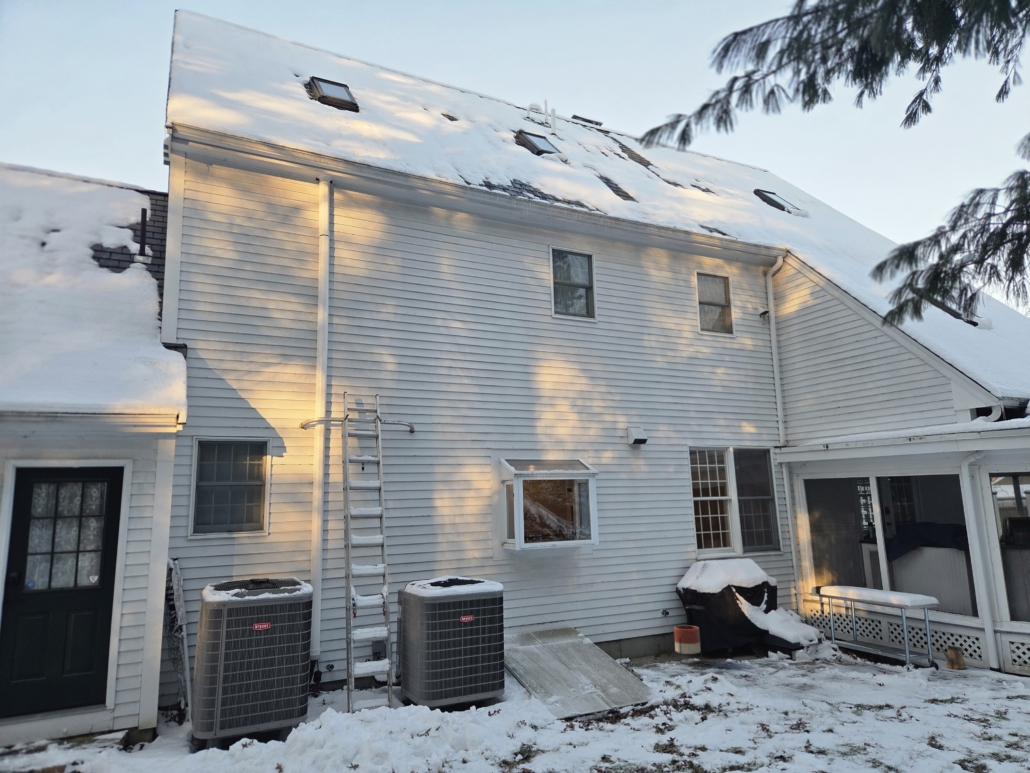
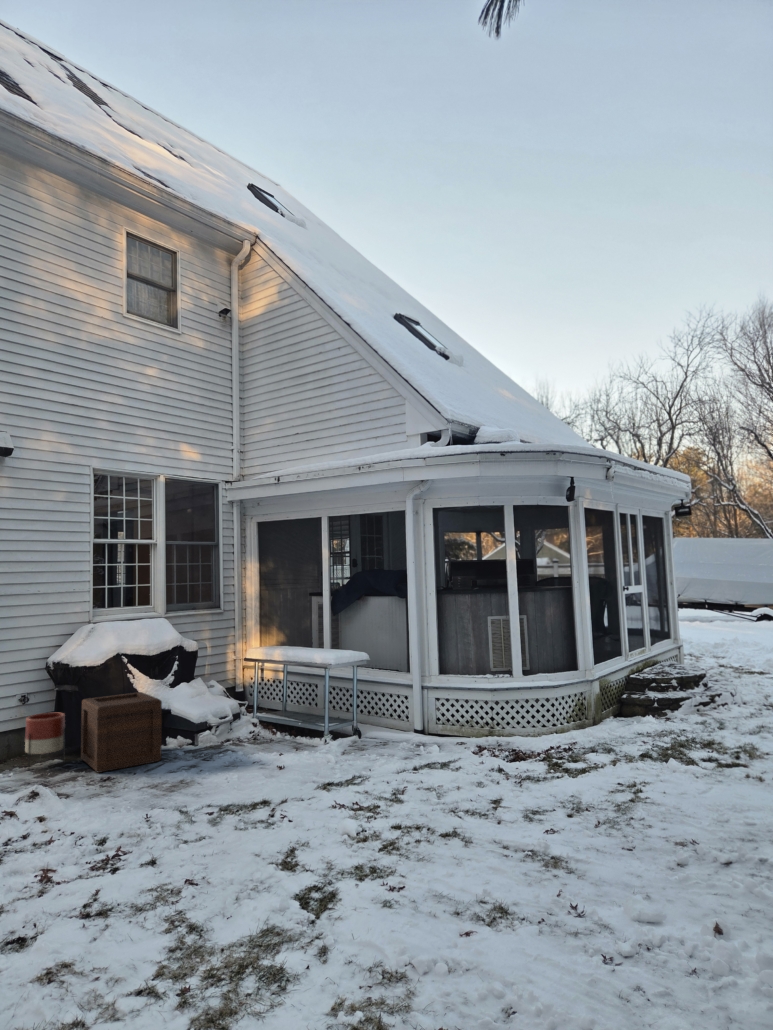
wooden crate: none [709,616,775,671] -> present [81,692,162,773]
watering can: present [940,646,967,669] -> none [364,708,393,735]

